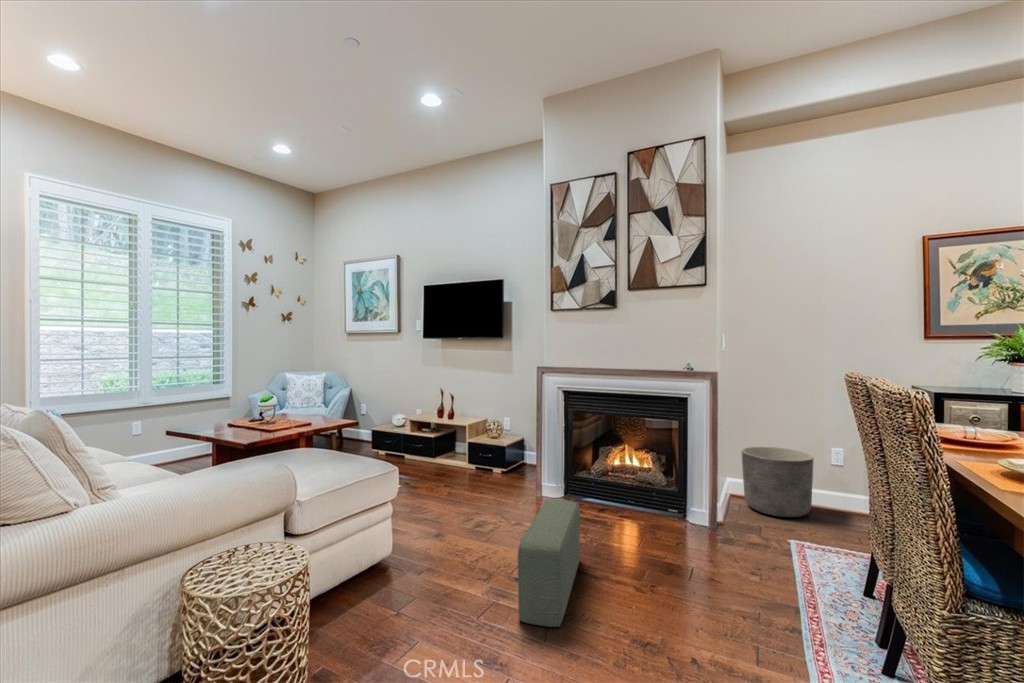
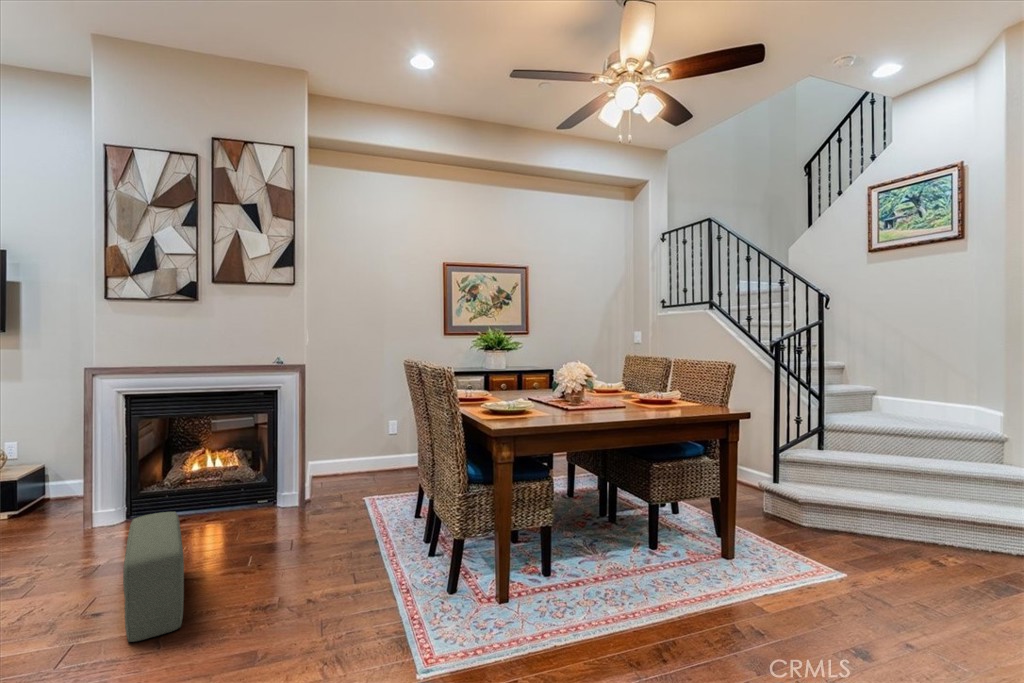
planter: present [742,447,814,517] -> none [323,427,378,484]

